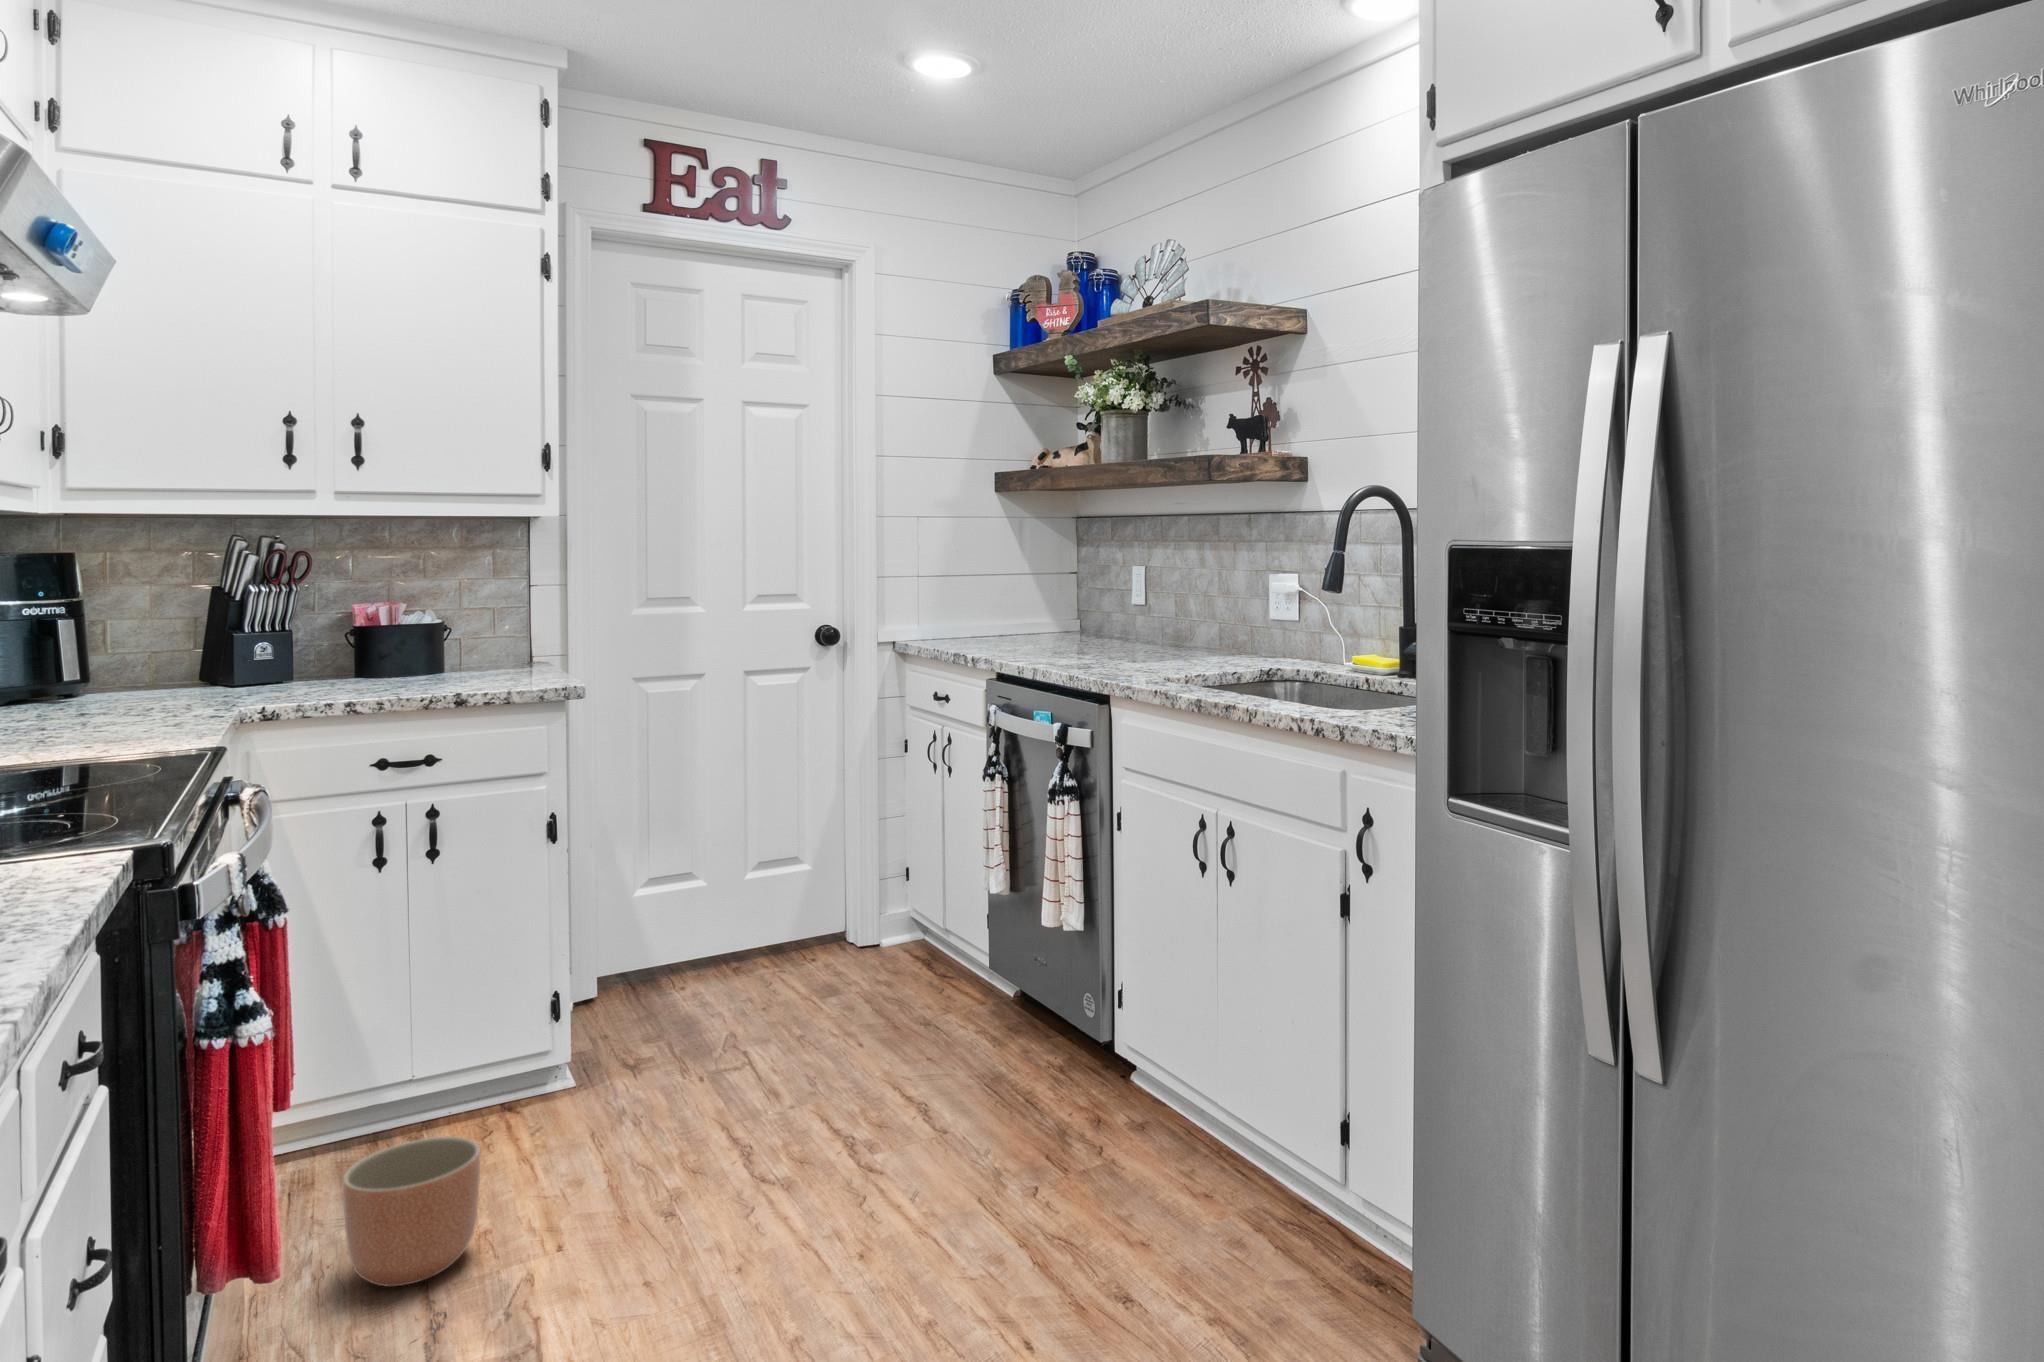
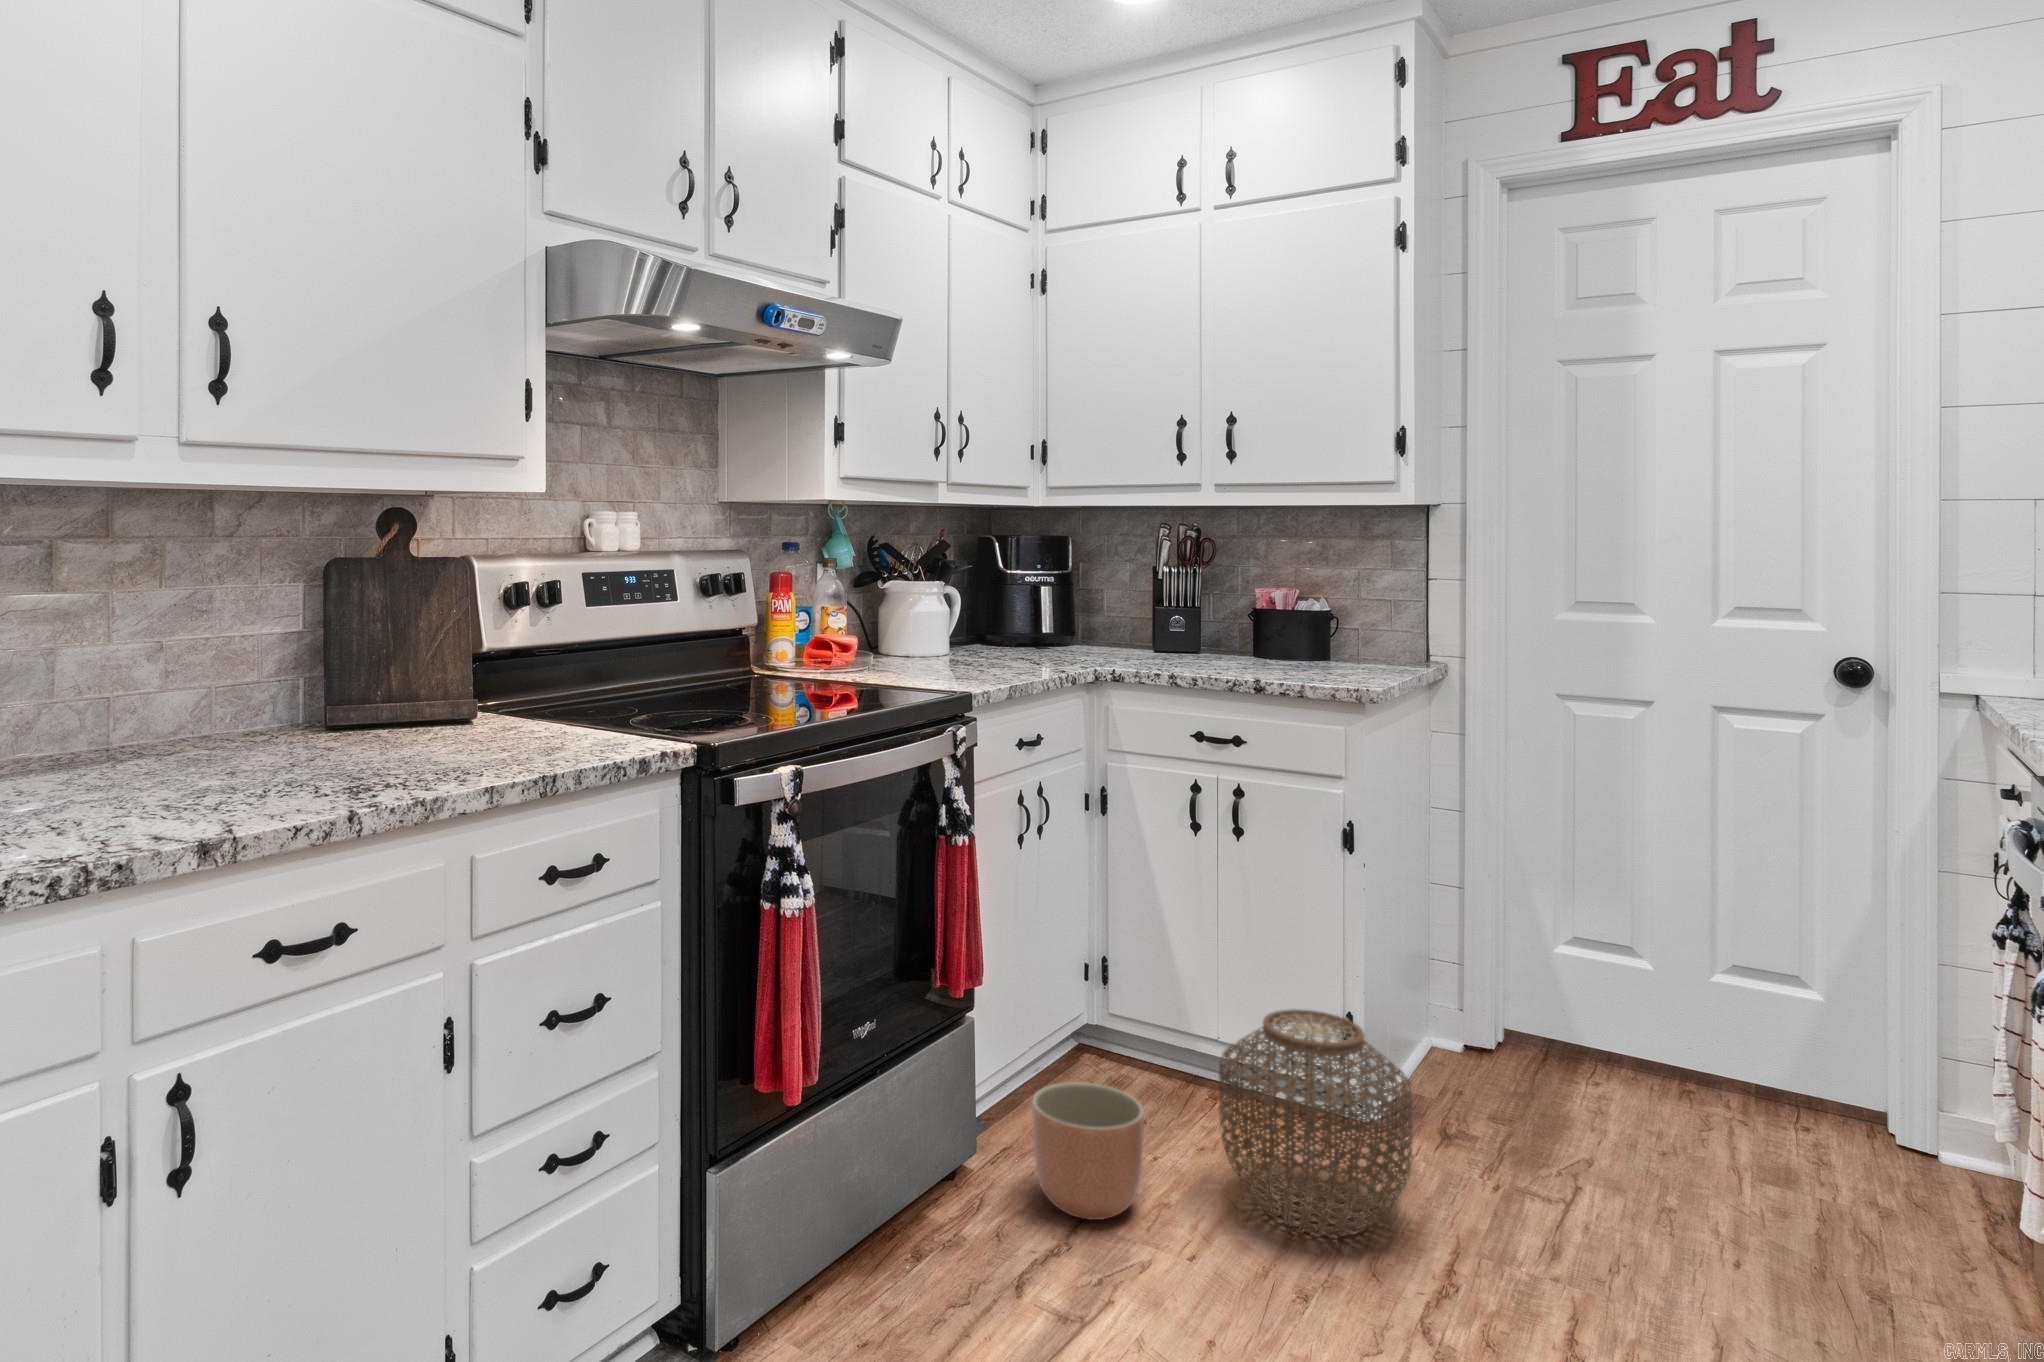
woven basket: none [514,982,693,1184] -> present [1219,1009,1412,1236]

